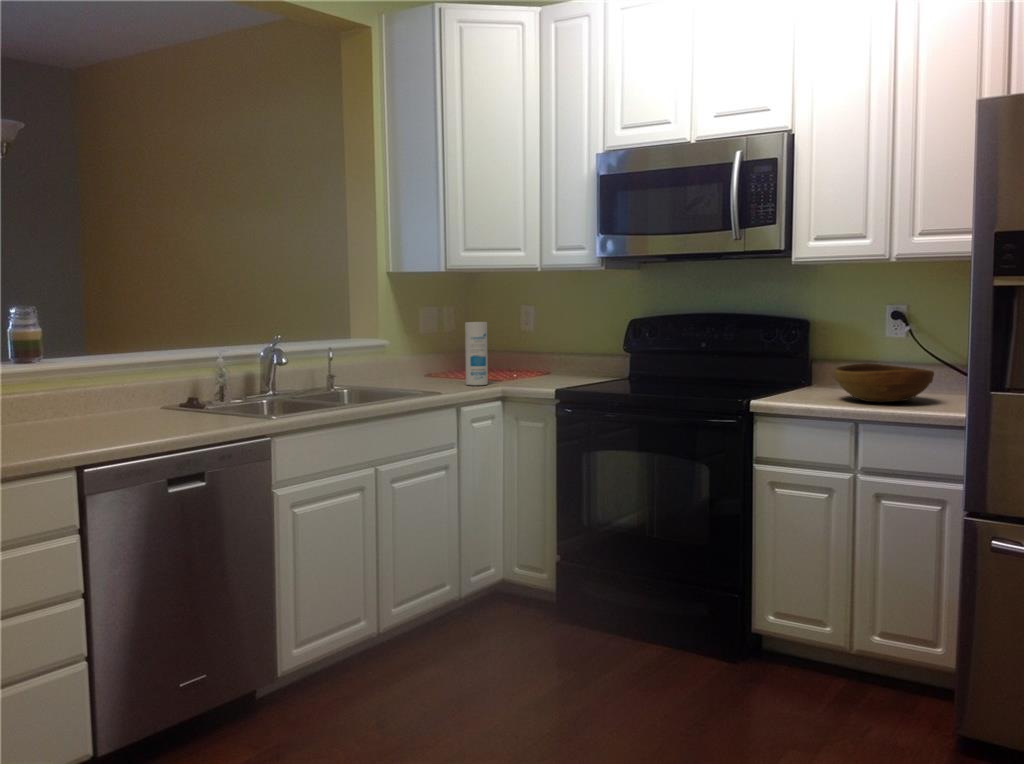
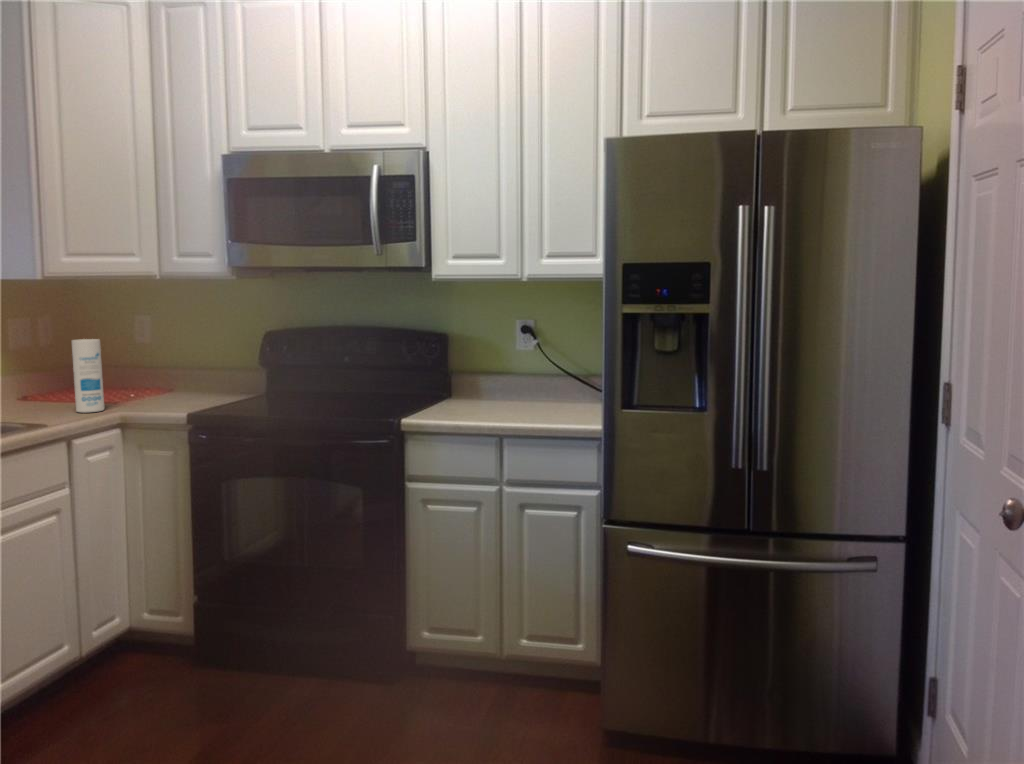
bowl: present [834,363,934,402] -> none [477,377,565,416]

